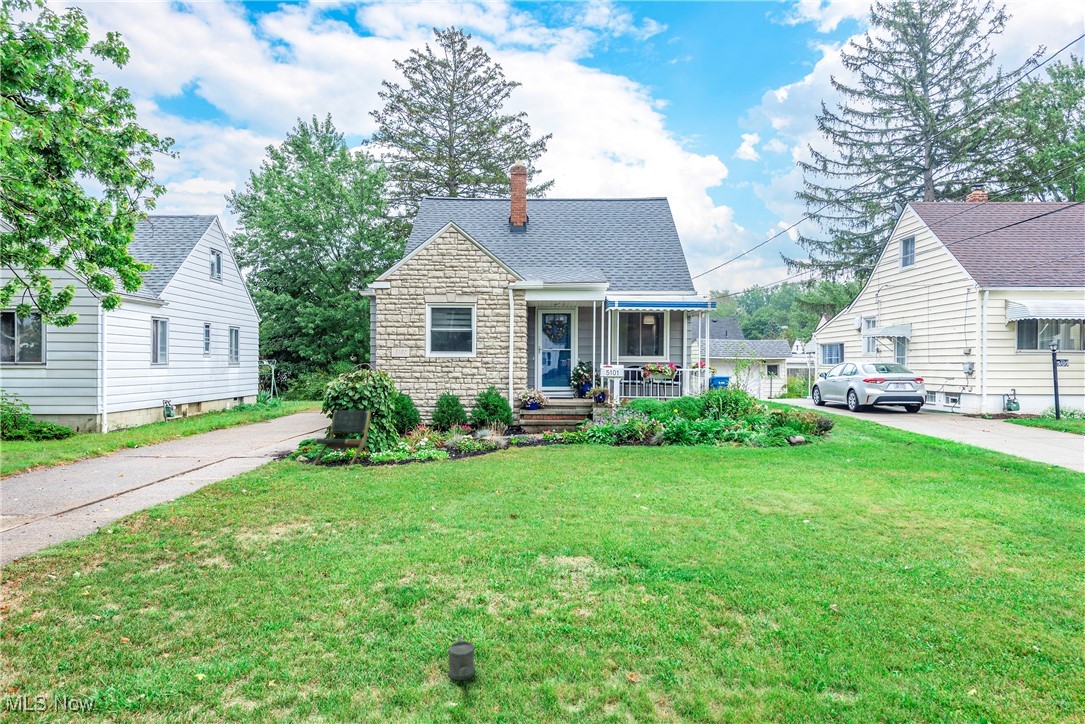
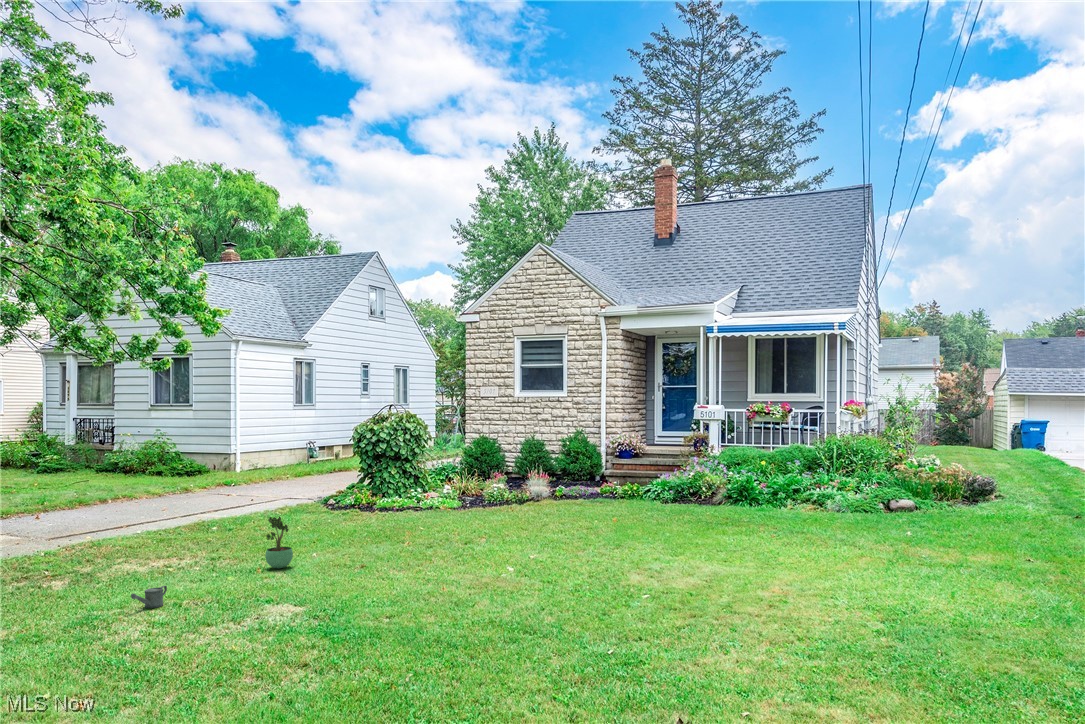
lounge chair: present [314,410,371,464] -> none [343,451,402,504]
potted plant: none [447,501,489,566] -> present [265,517,293,569]

